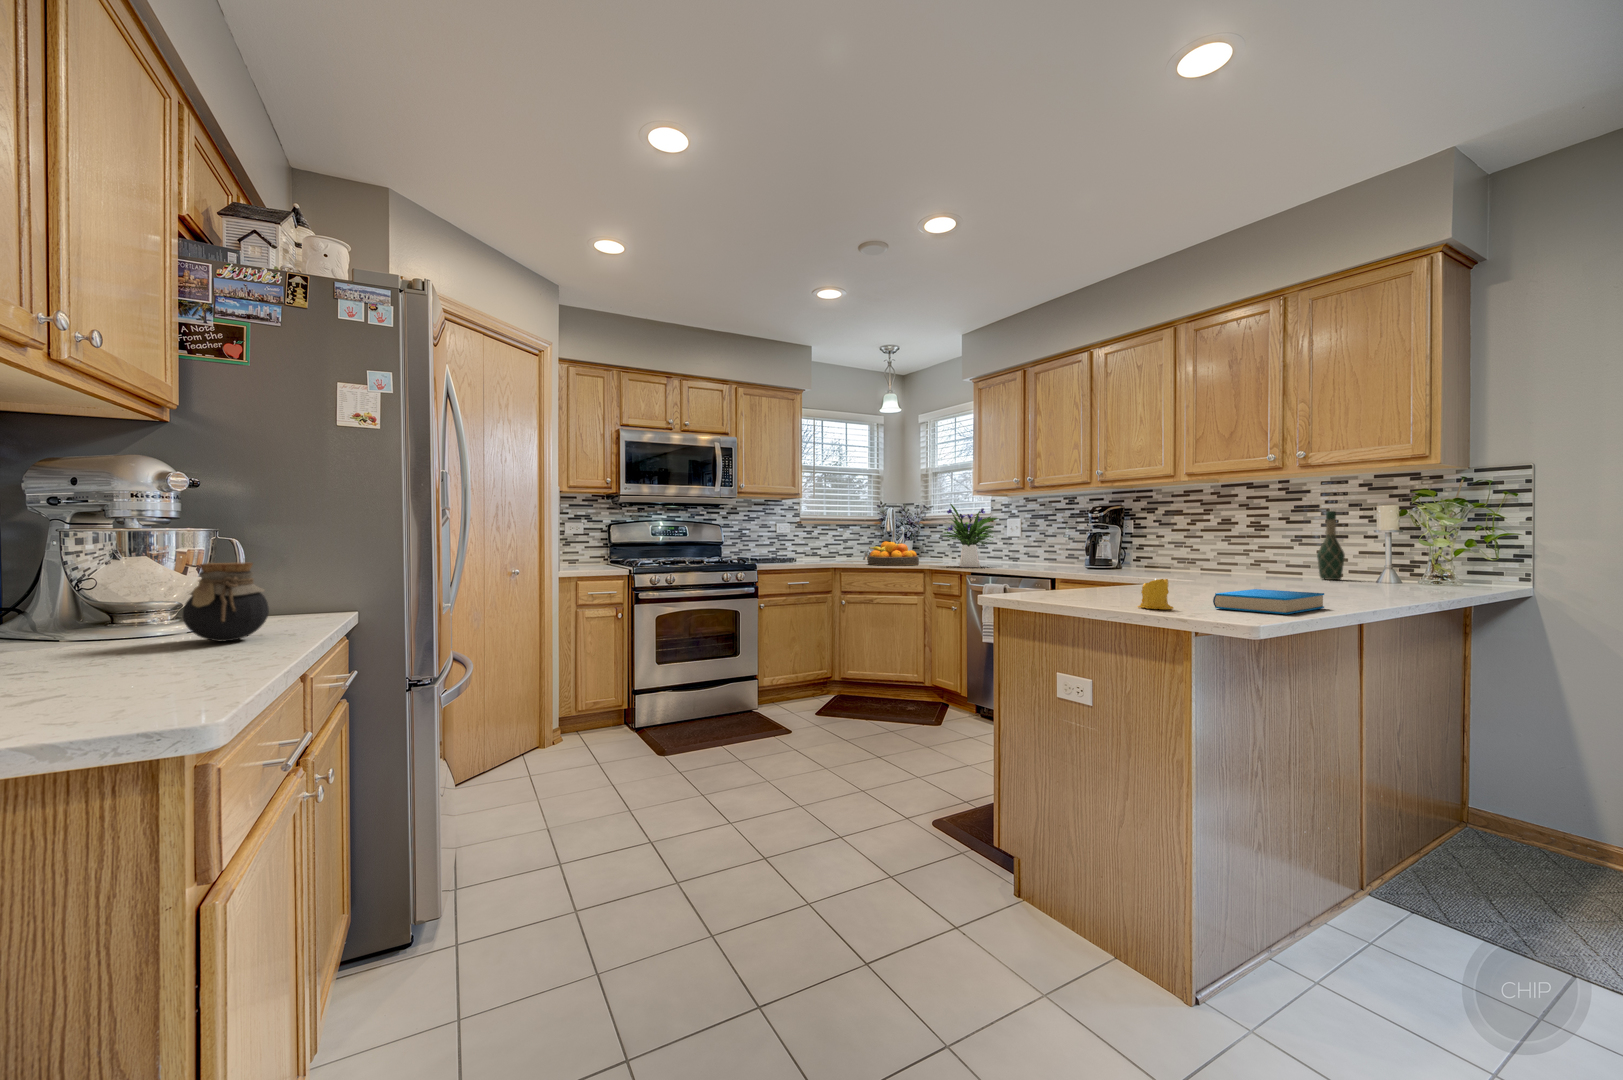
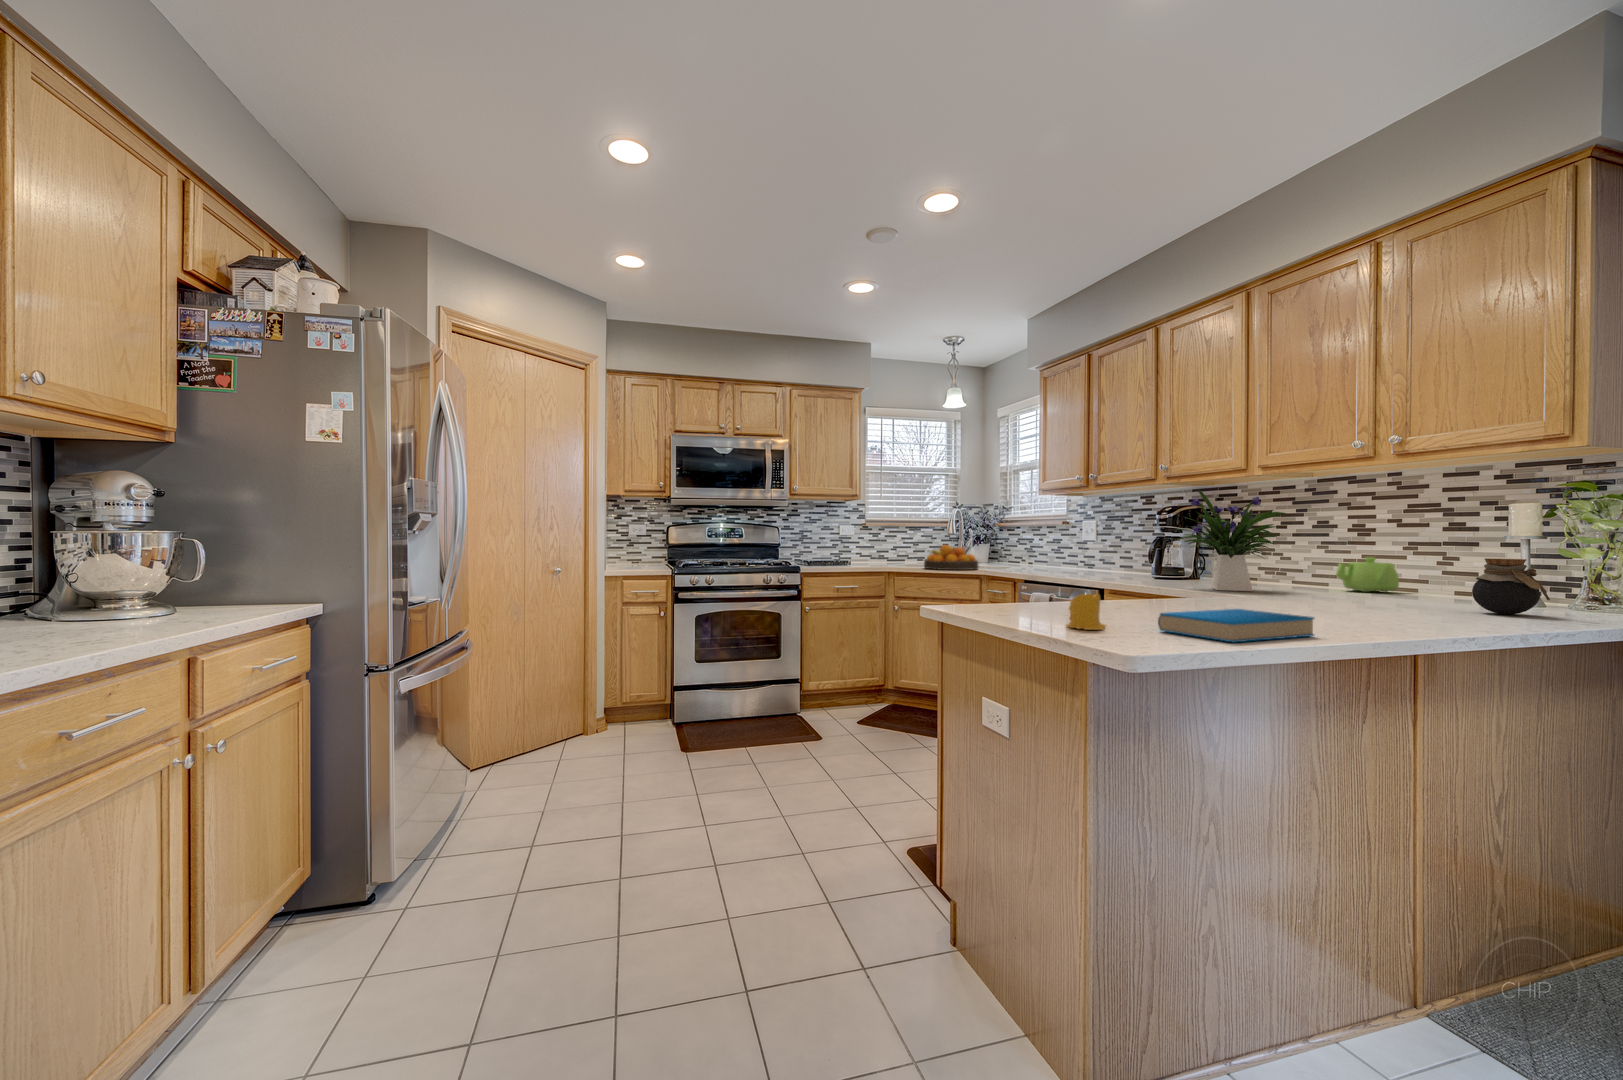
flower arrangement: present [941,504,999,567] -> present [1177,490,1286,591]
wine bottle: present [1317,511,1345,580] -> none [1429,512,1467,599]
teapot: none [1244,548,1293,577] -> present [1336,557,1400,593]
jar: present [183,563,269,641] -> present [1472,558,1550,614]

